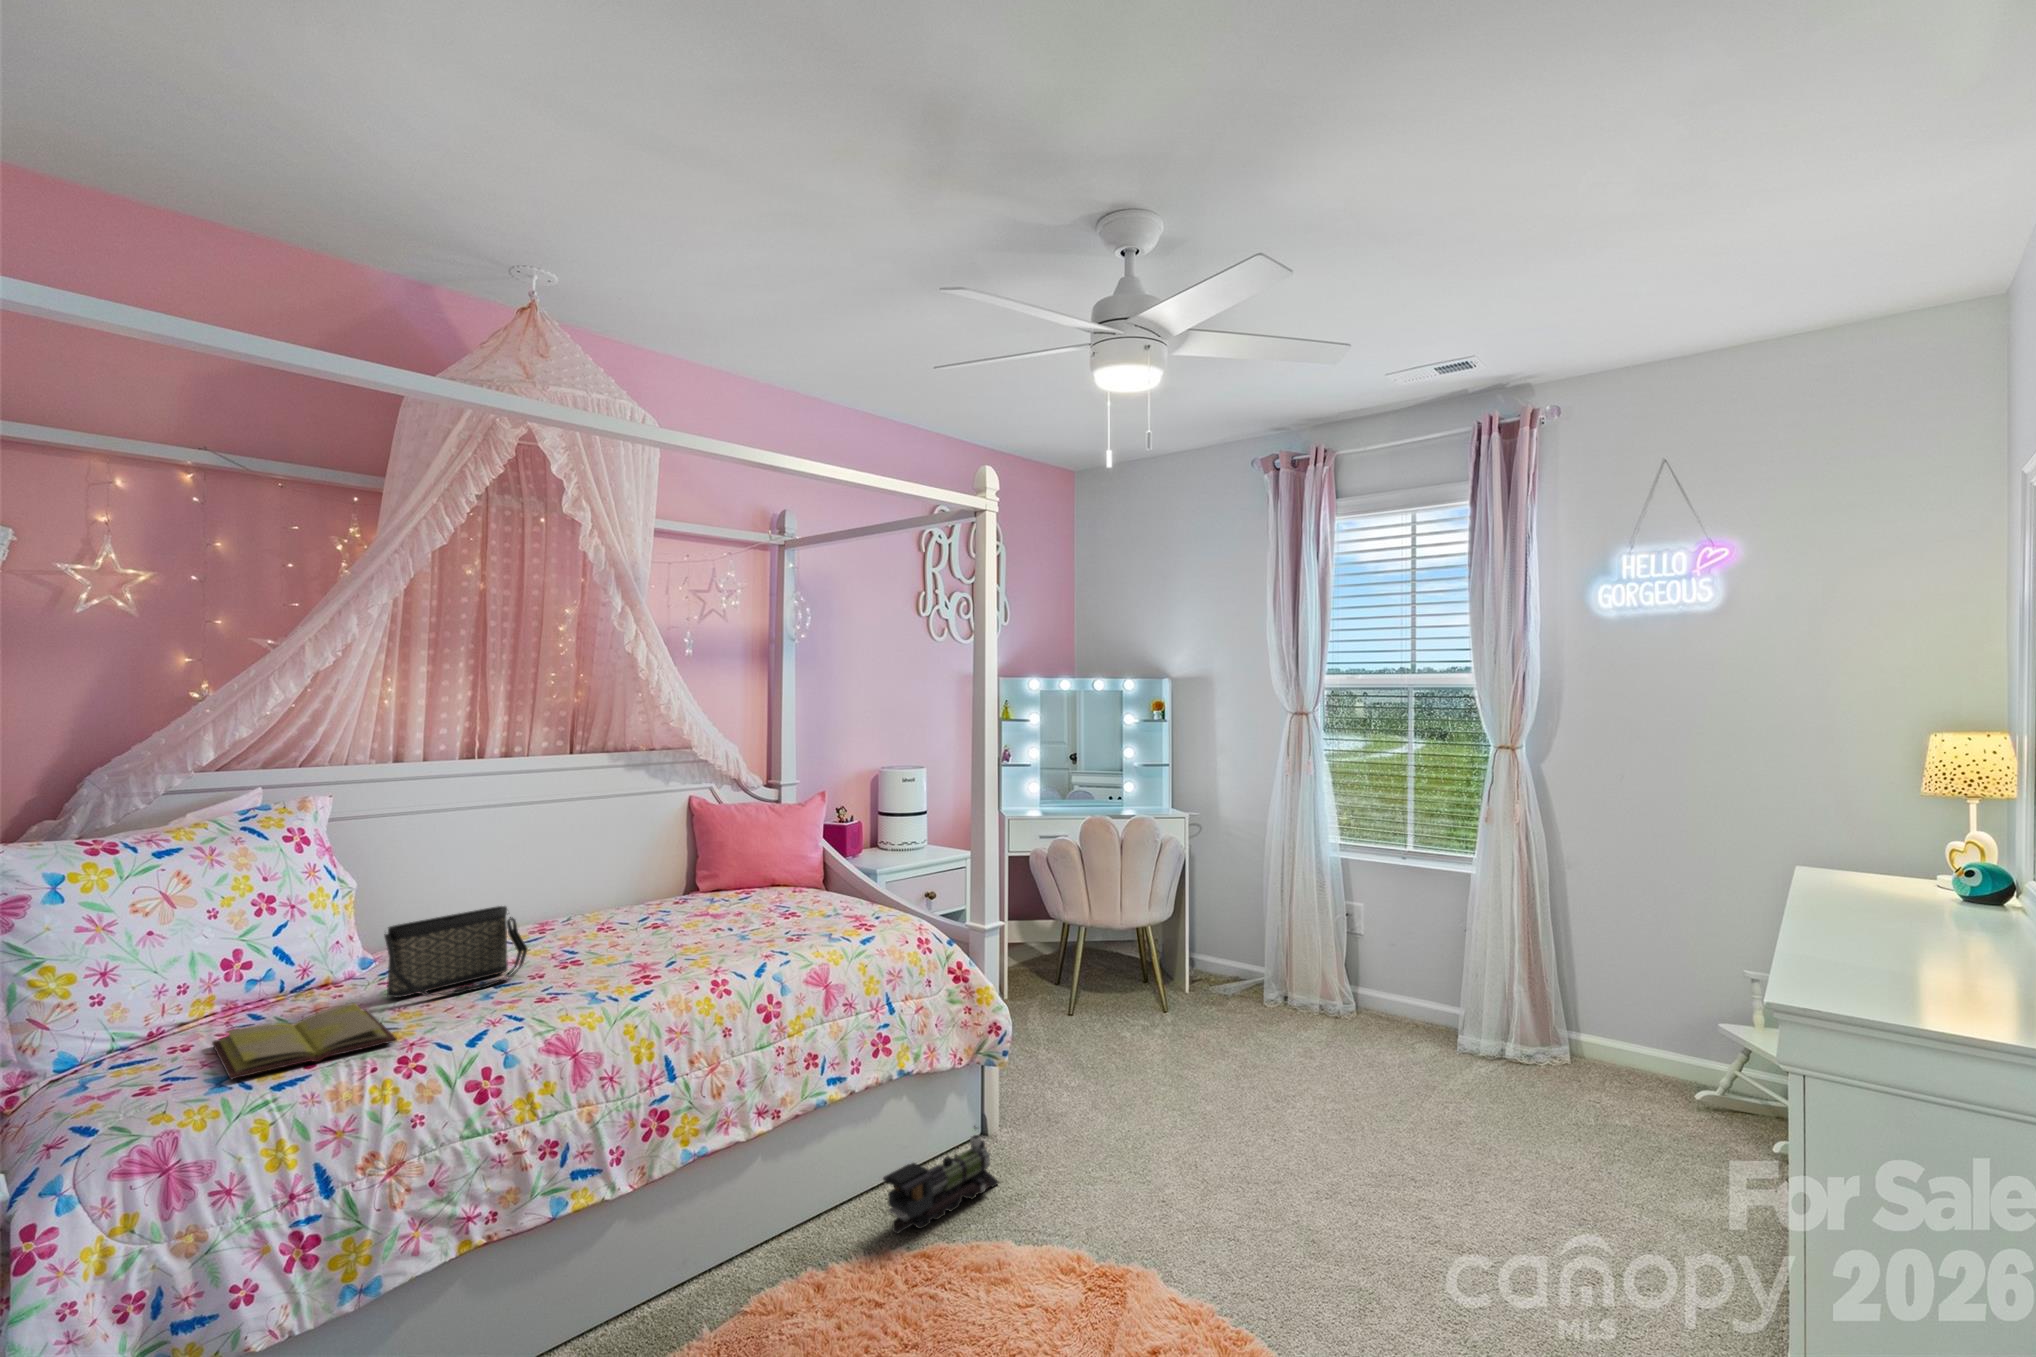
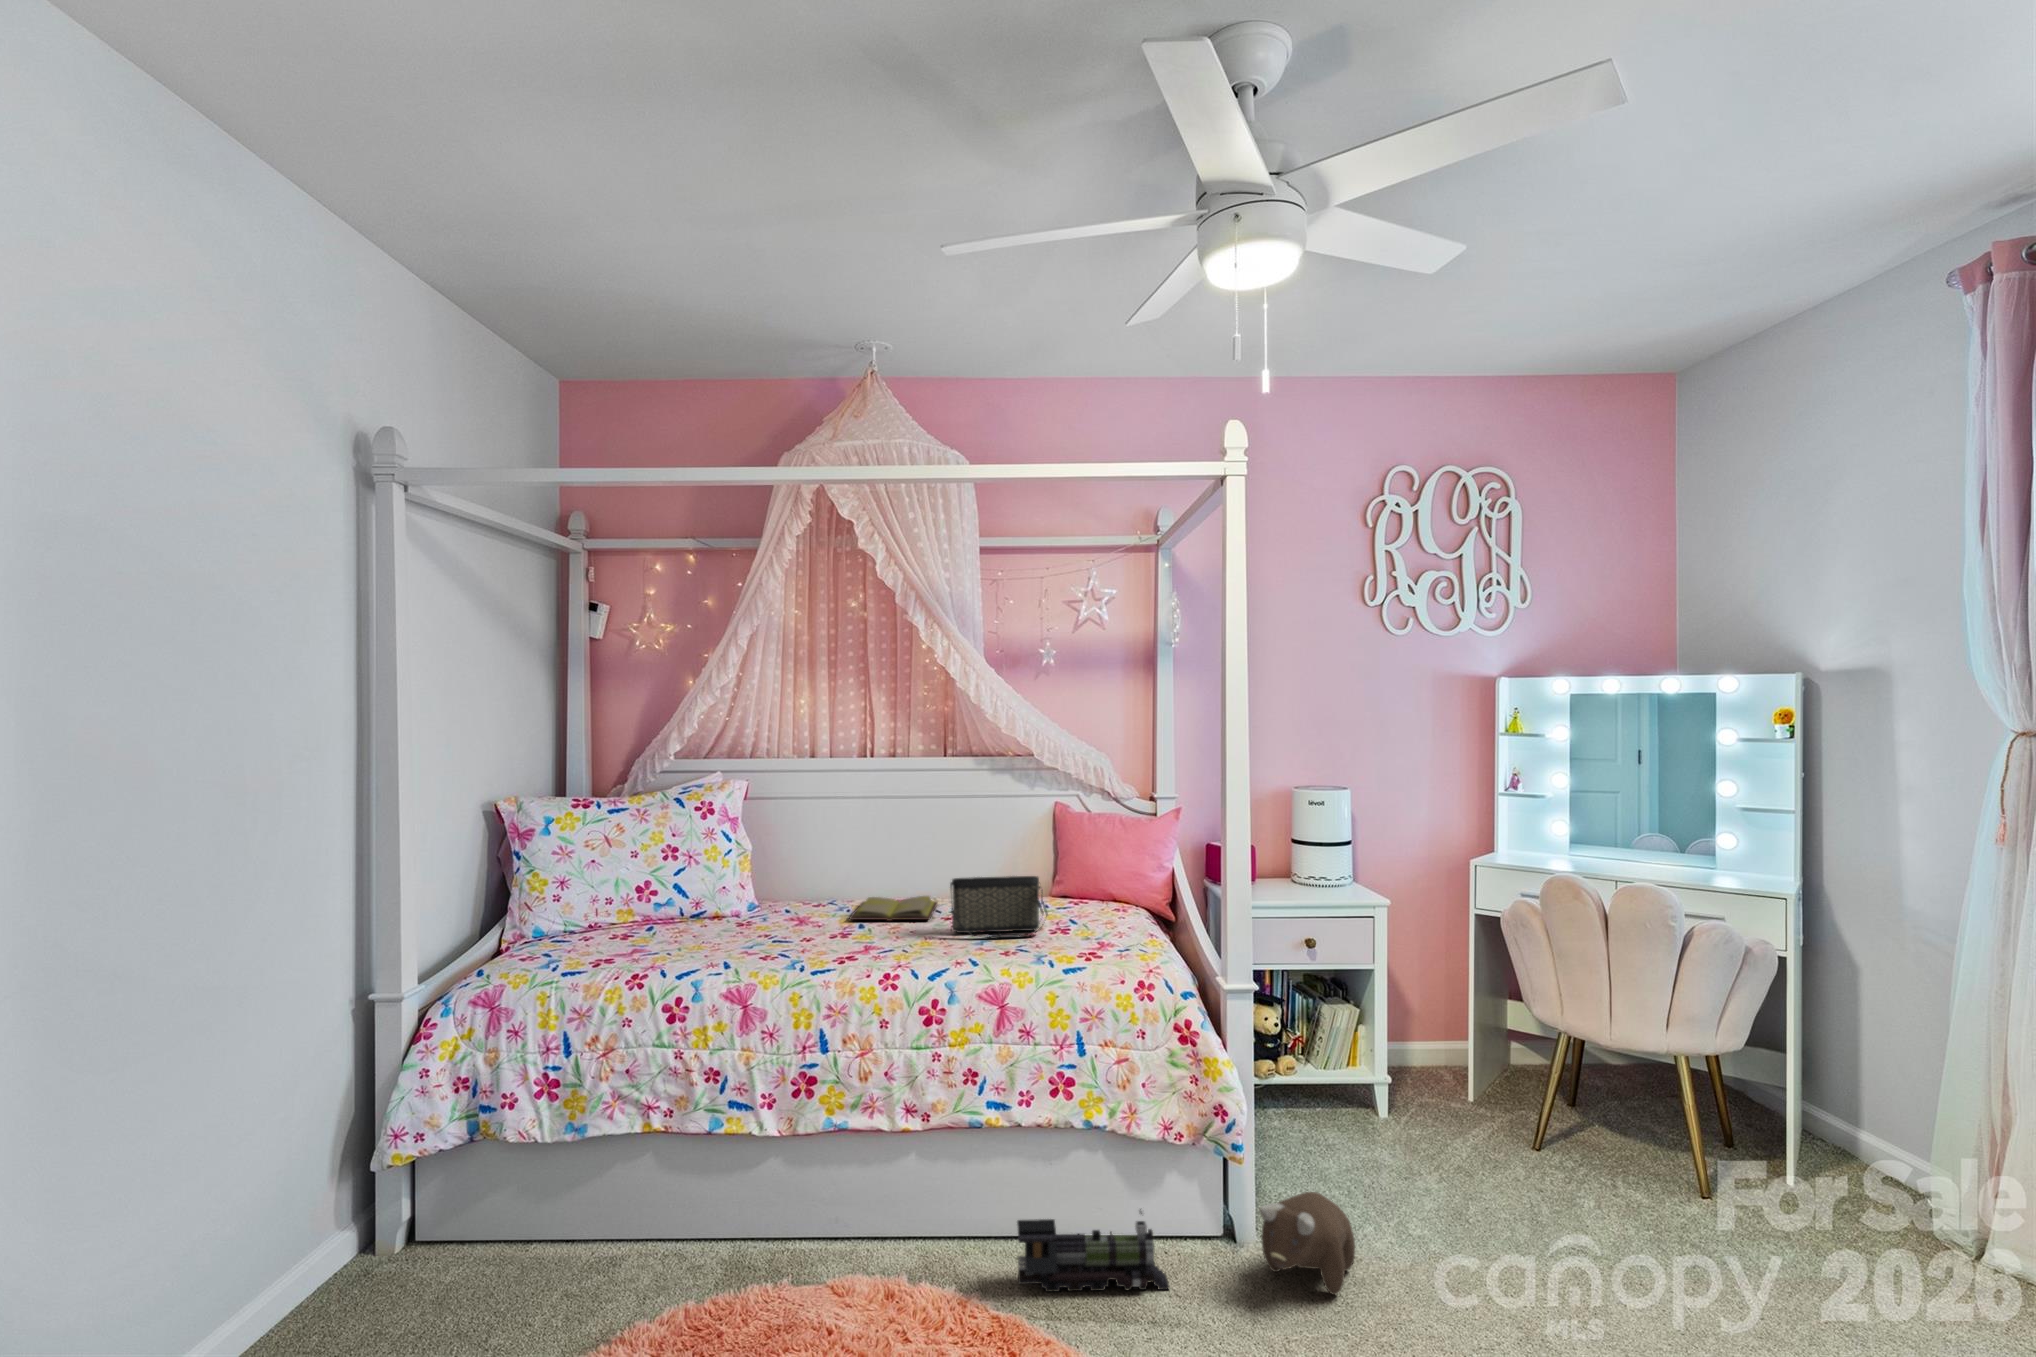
handbag: present [384,906,528,998] -> present [950,876,1048,939]
diary: present [212,1003,397,1079] -> present [849,896,937,921]
plush toy: none [1033,1069,1099,1142] -> present [1259,1192,1355,1295]

